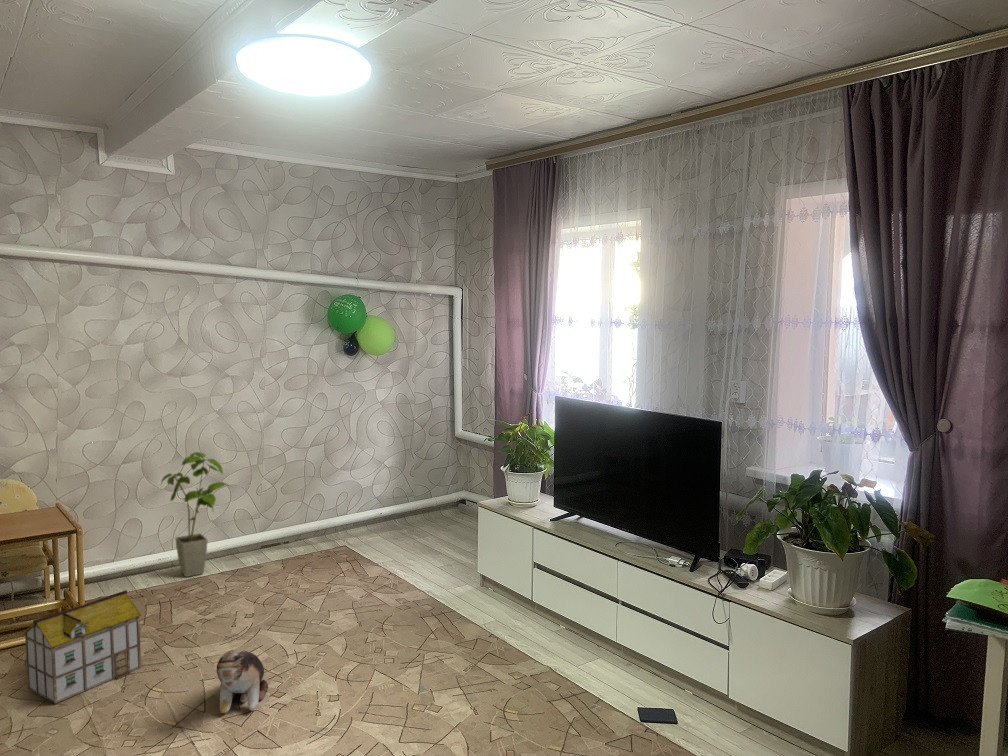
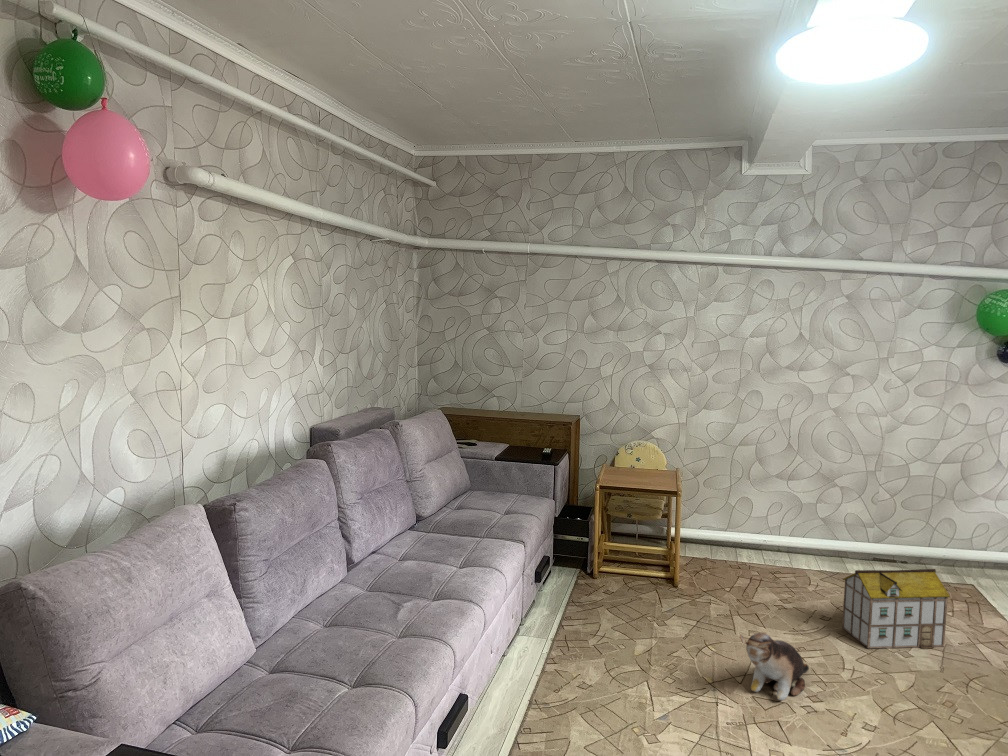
house plant: present [162,452,228,577] -> none [769,446,838,566]
toy house: present [23,590,141,704] -> present [842,569,950,648]

